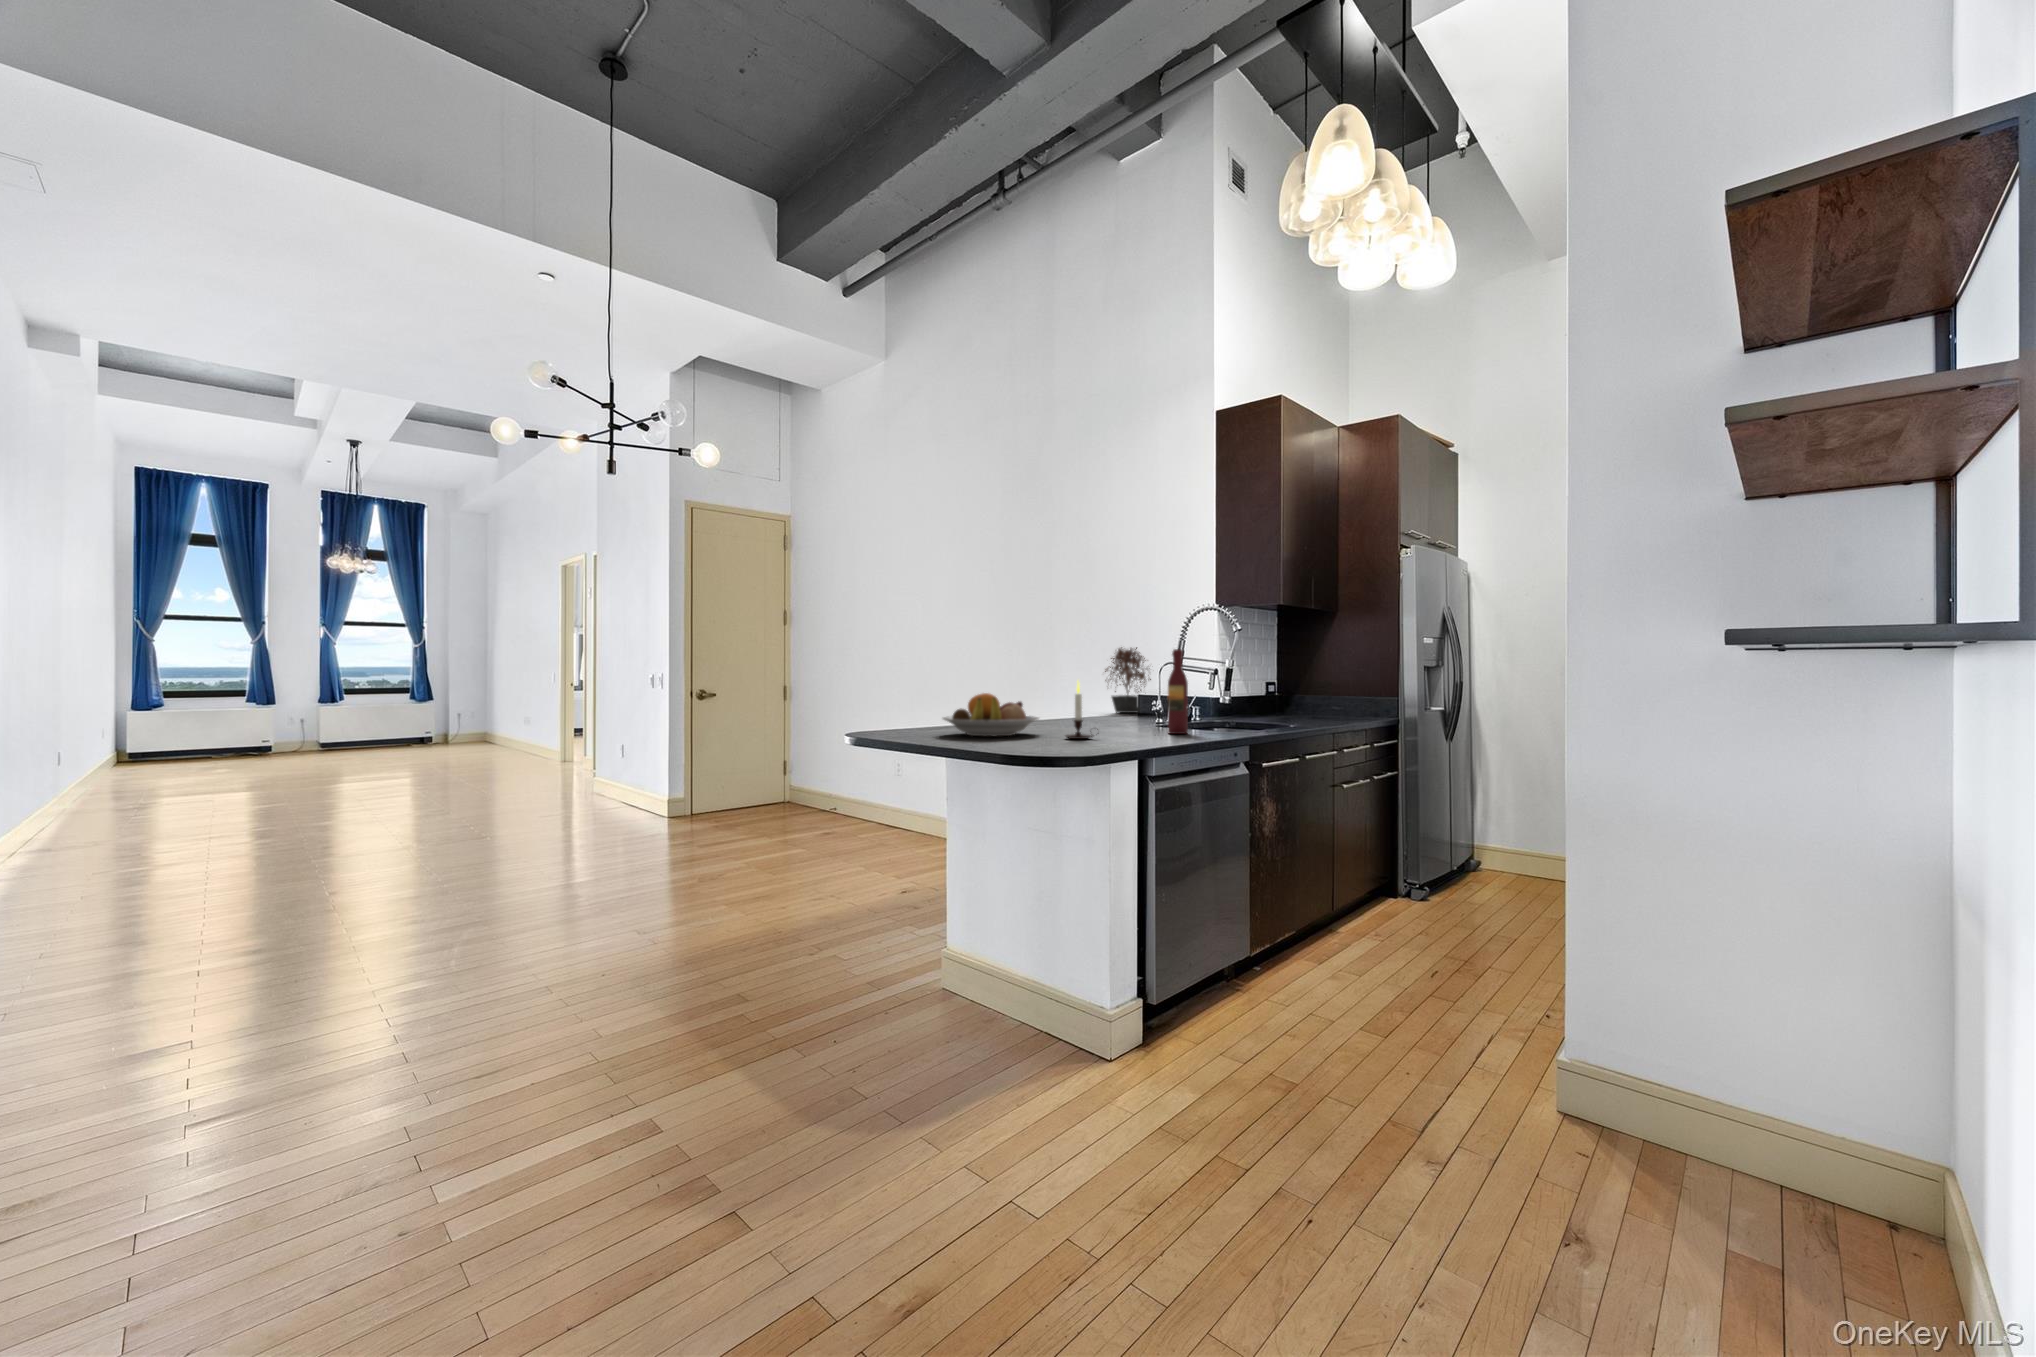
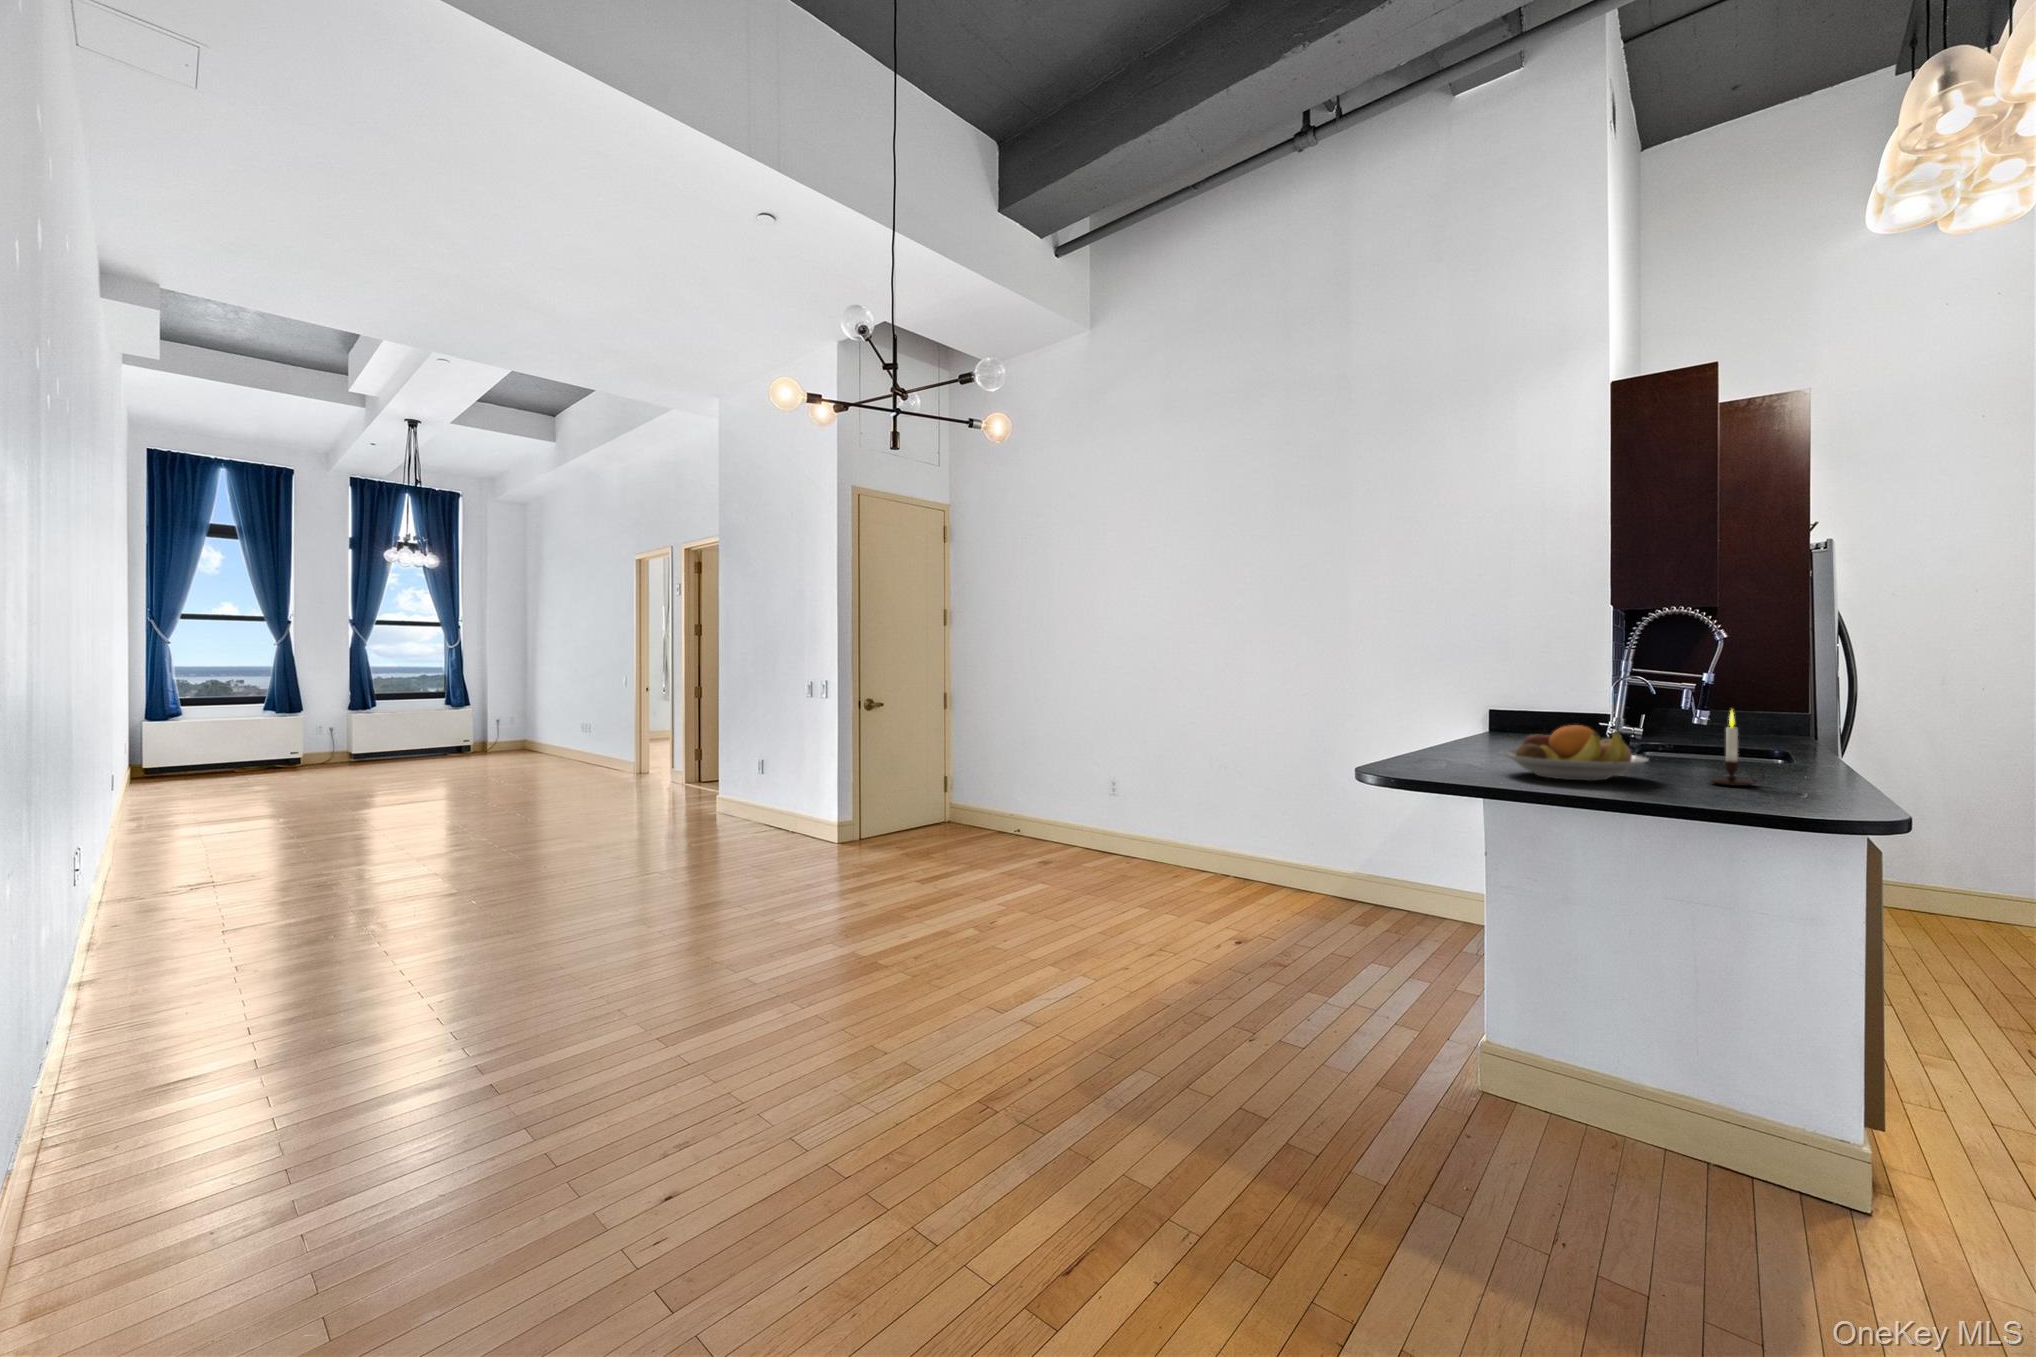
potted plant: present [1105,647,1151,713] -> none [1469,654,1541,733]
wine bottle: present [1168,649,1188,734] -> none [1780,668,1814,774]

